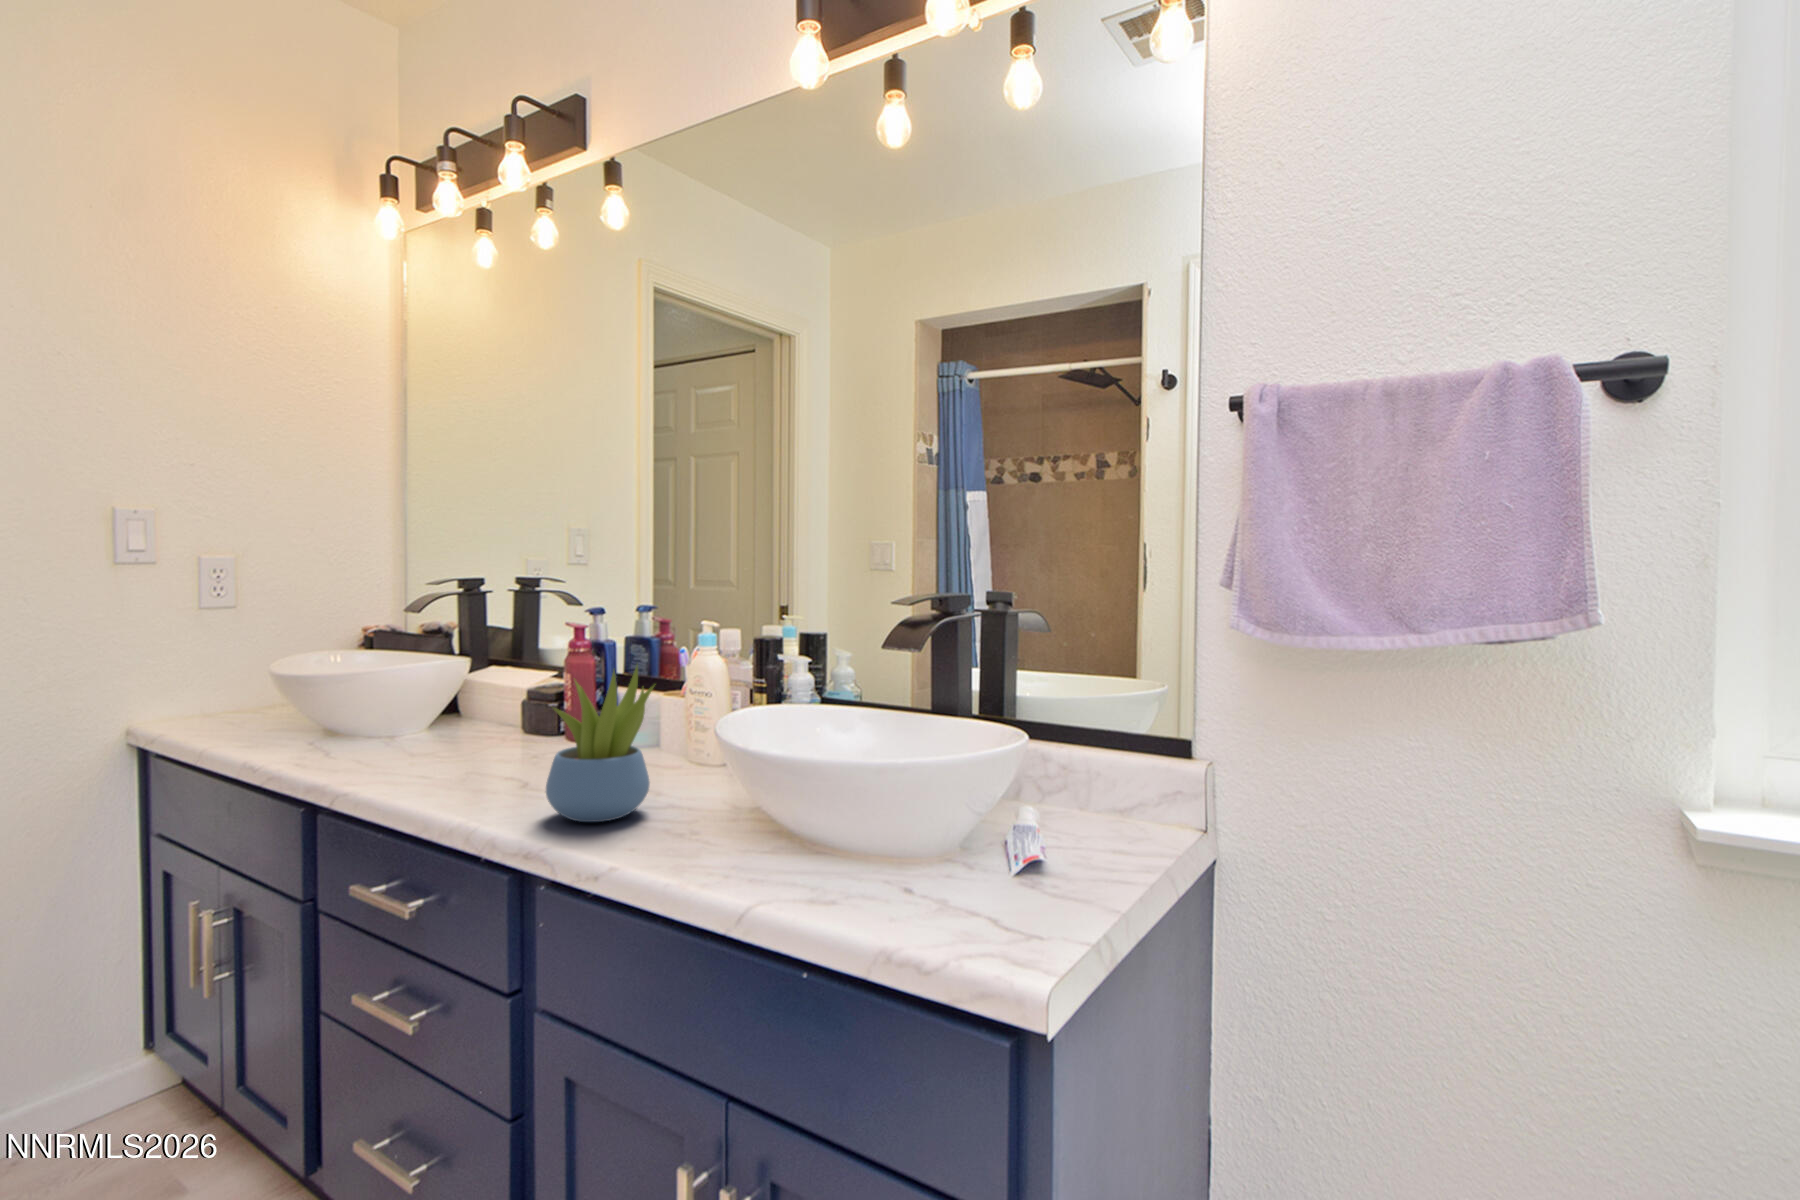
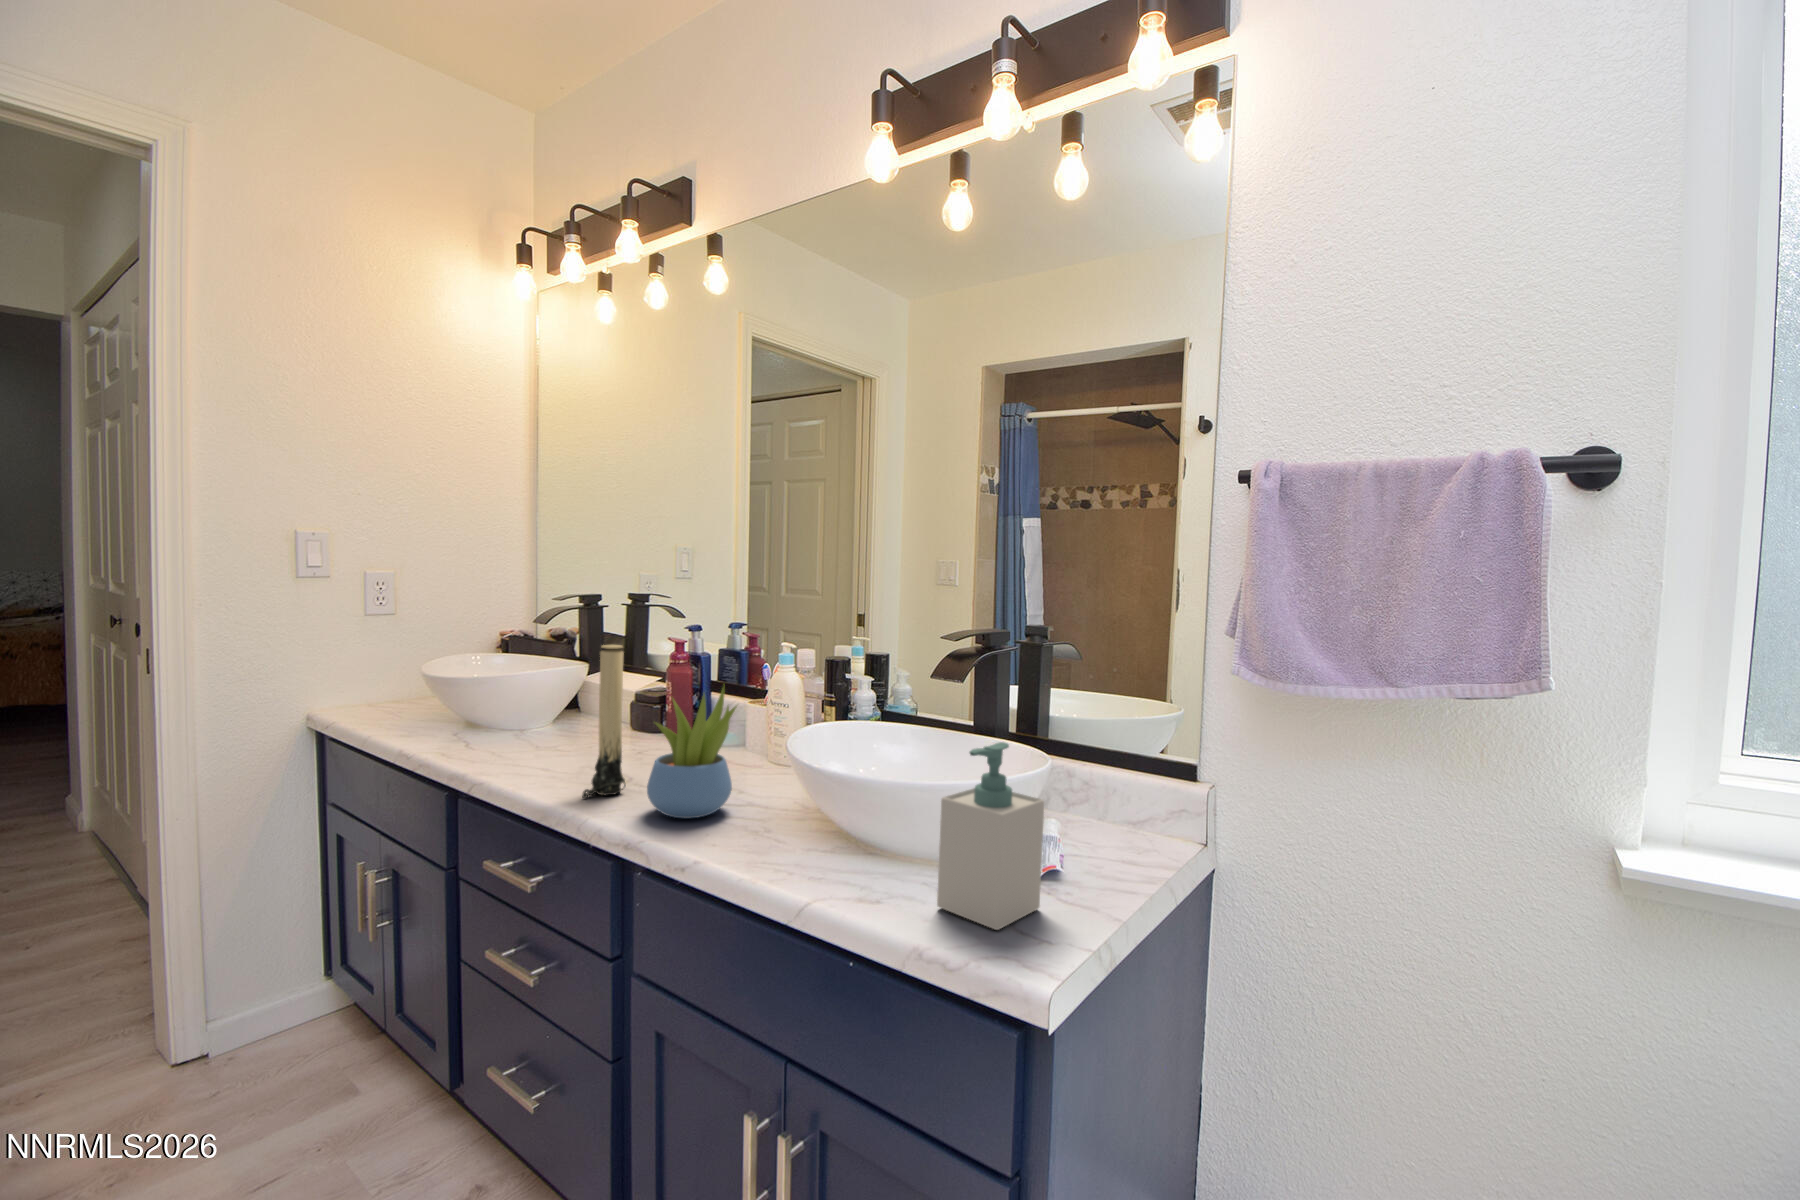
candle: none [466,621,520,805] -> present [582,645,626,798]
soap bottle: none [906,706,1029,927] -> present [937,742,1044,930]

